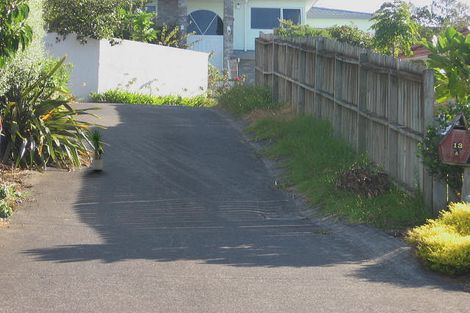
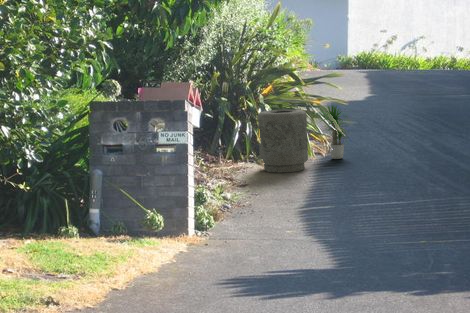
trash can: none [40,132,77,178] -> present [258,109,308,173]

